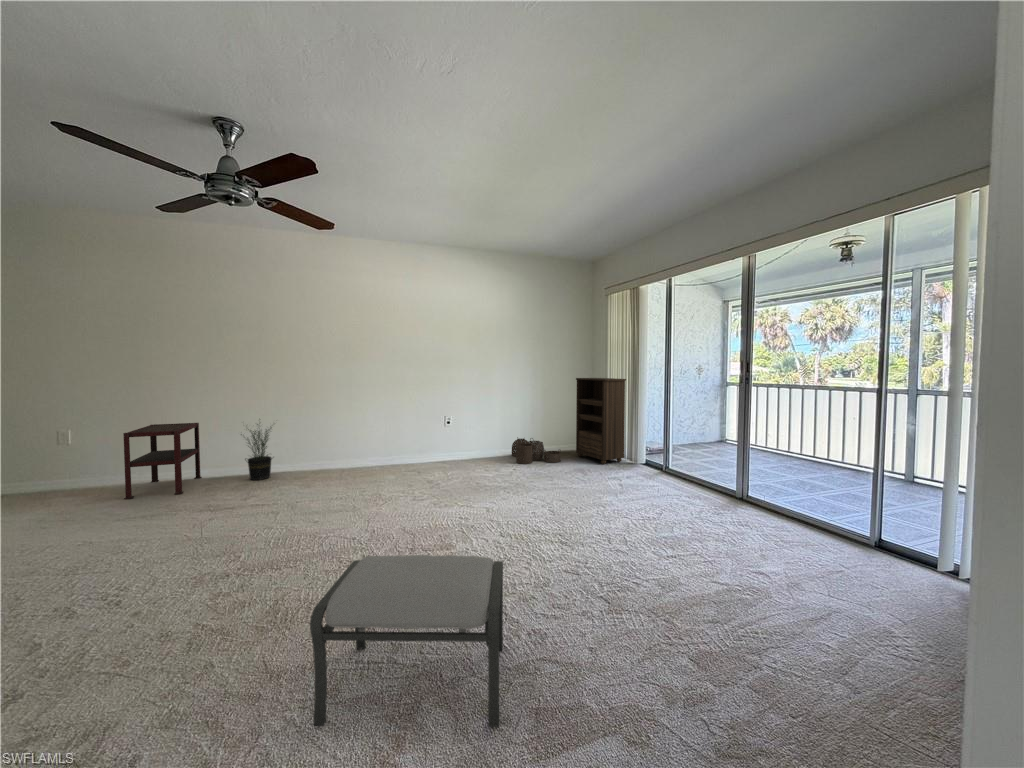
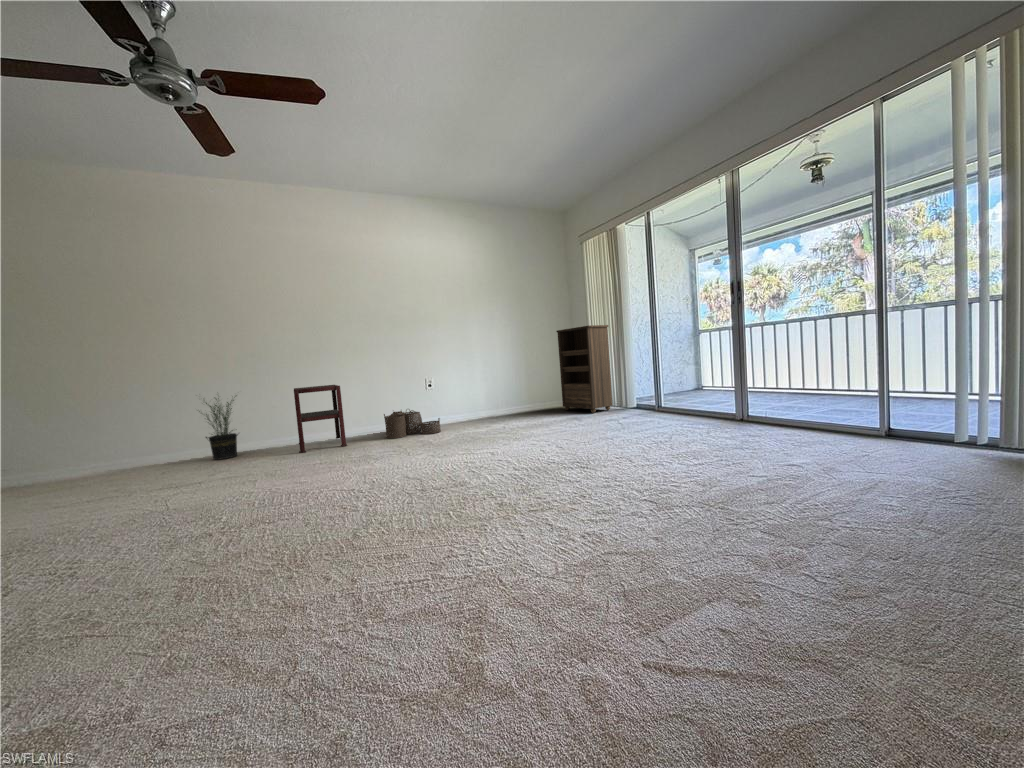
side table: present [123,423,202,499] -> present [294,385,347,453]
woven basket: present [512,438,561,464] -> present [384,410,441,438]
ottoman: present [310,555,503,727] -> none [349,446,589,643]

